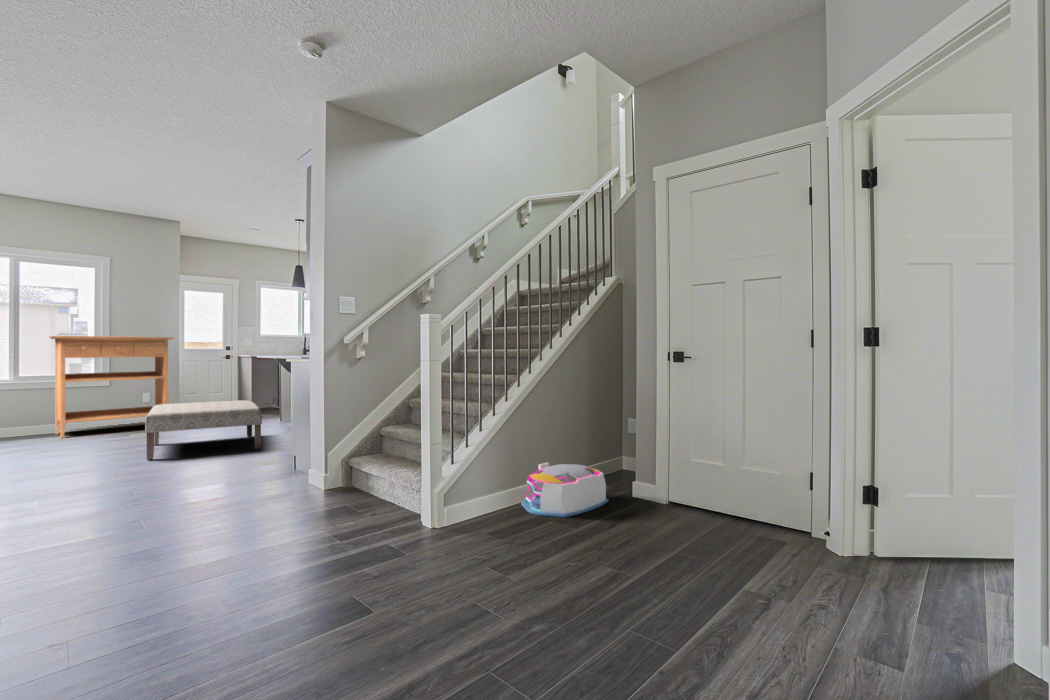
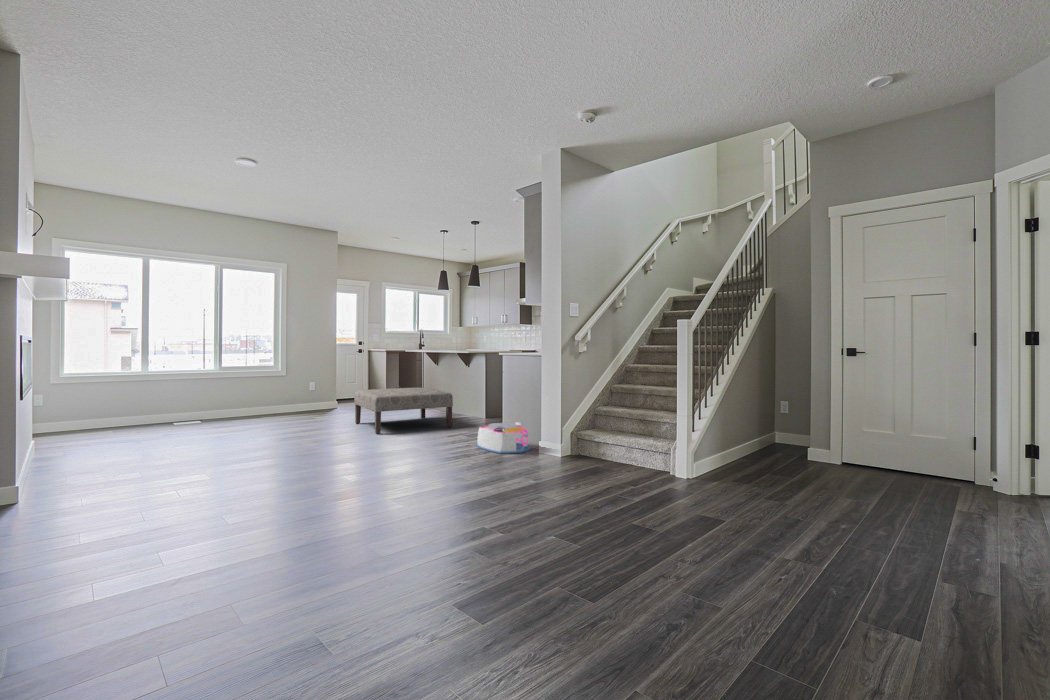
console table: present [50,336,173,438] -> none [249,332,343,418]
storage bin: present [521,463,608,517] -> present [476,422,531,454]

